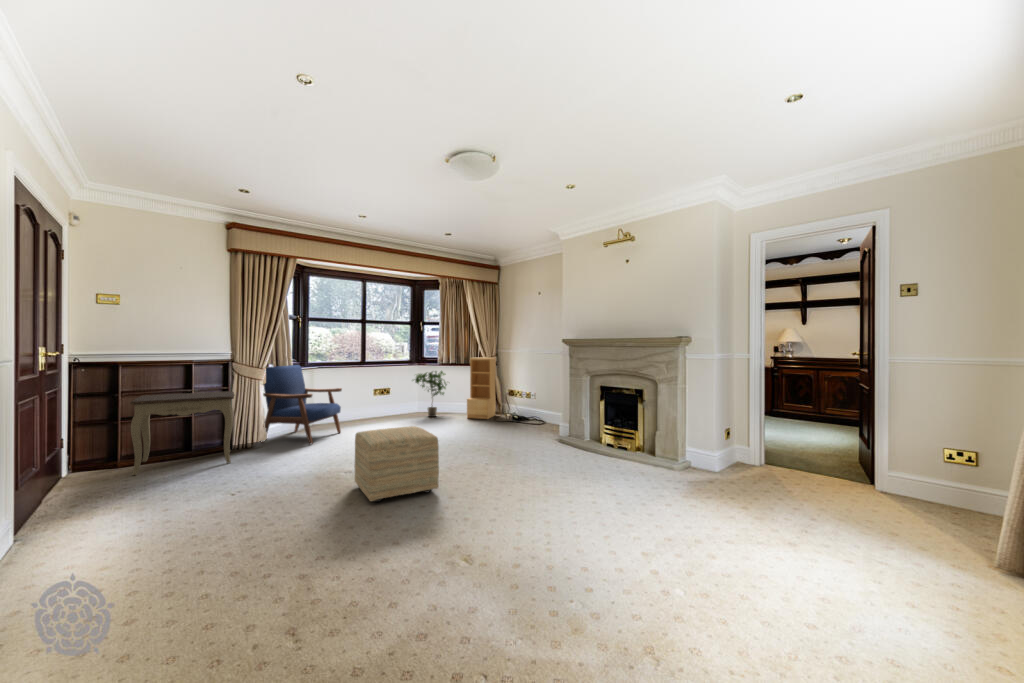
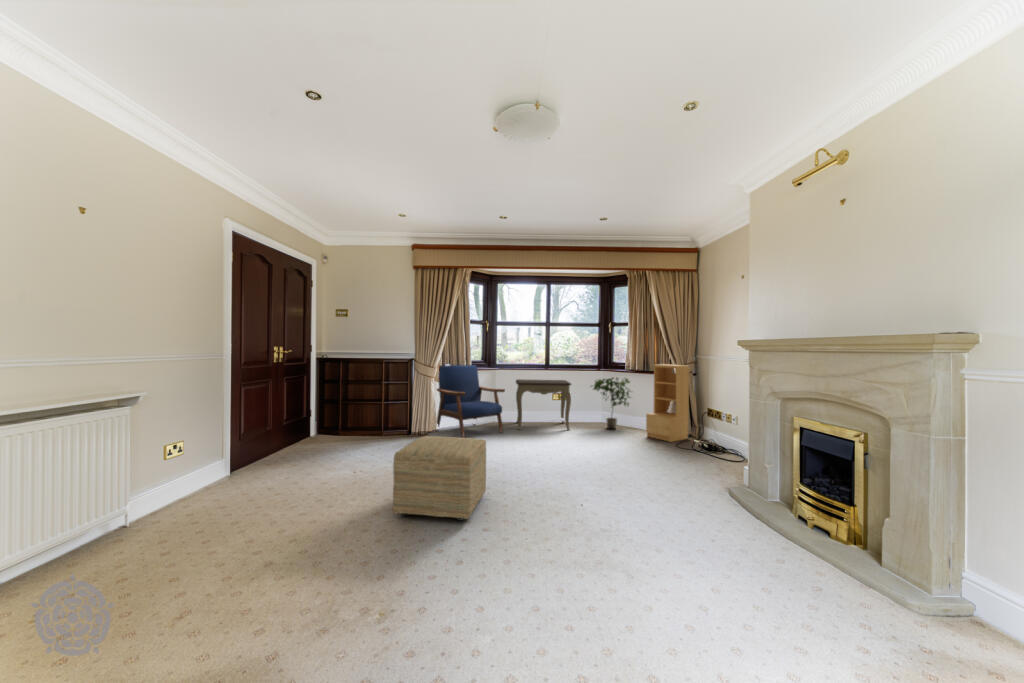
side table: present [130,391,235,475] -> present [516,379,571,430]

